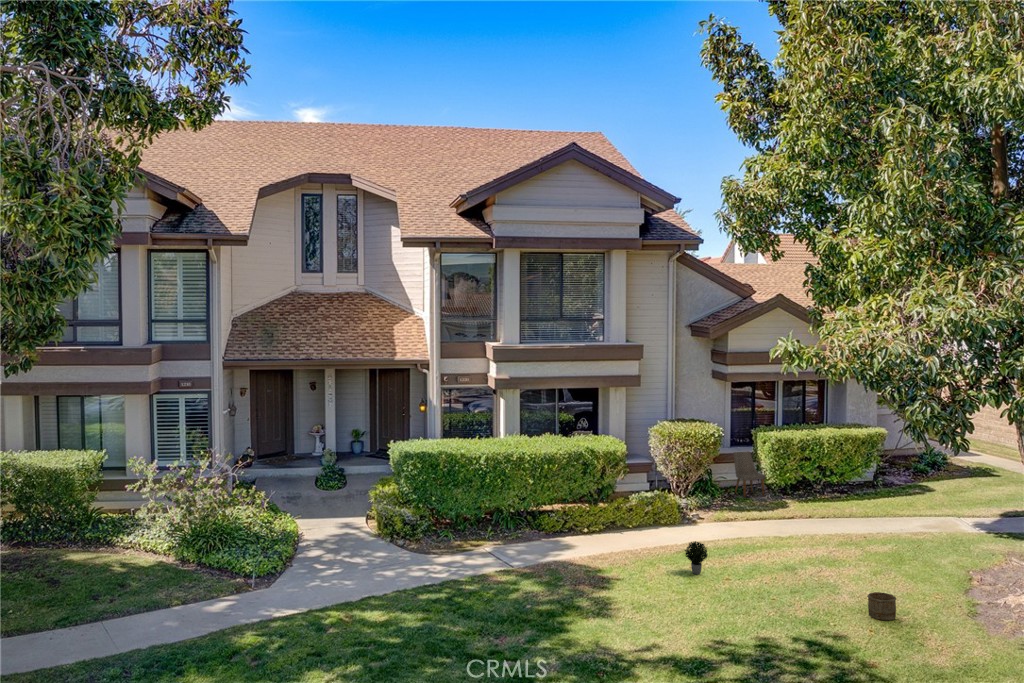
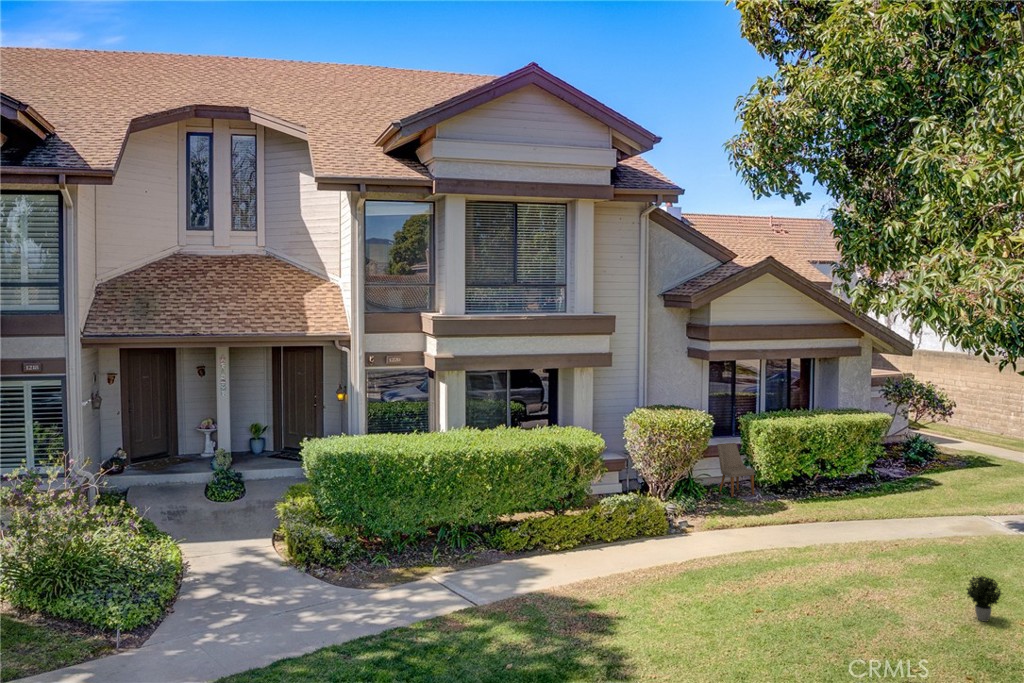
potted plant: present [685,541,708,575] -> present [967,576,1001,622]
wooden bucket: present [867,592,896,620] -> none [953,626,992,664]

